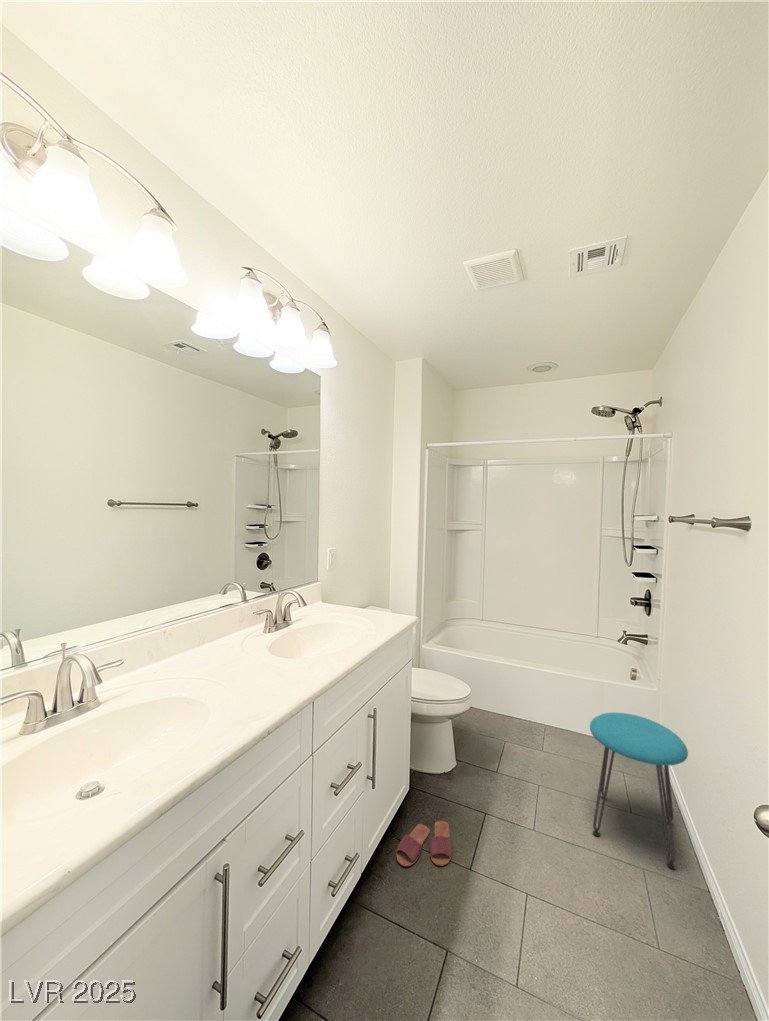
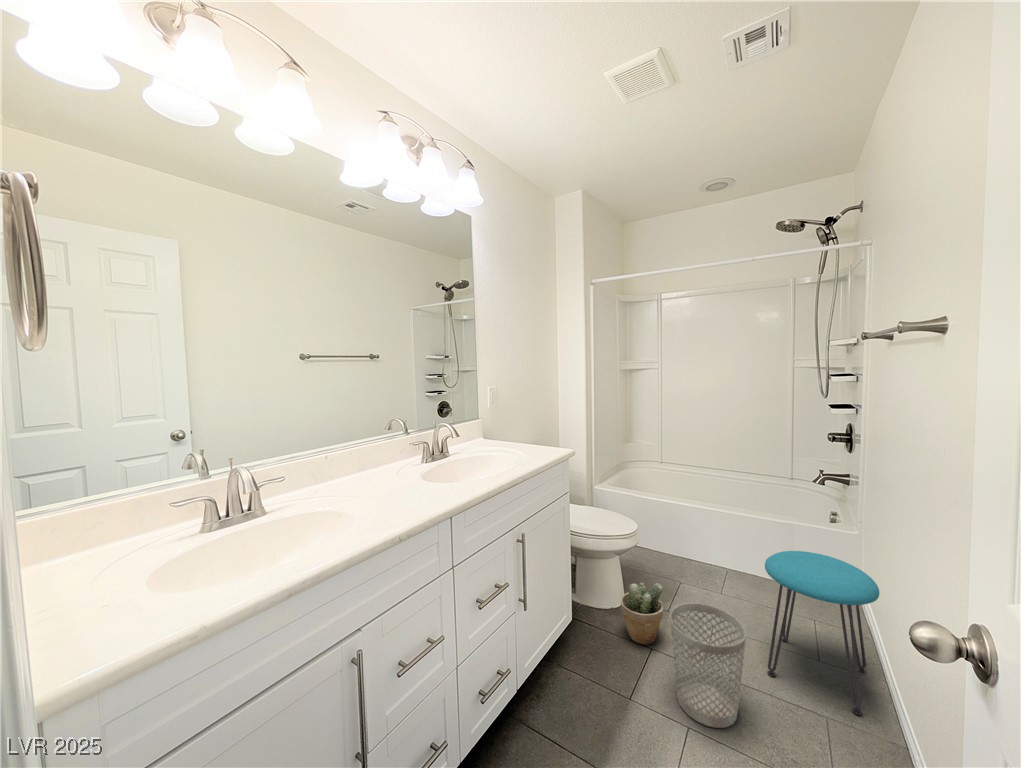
potted plant: none [456,748,498,812] -> present [621,583,664,645]
wastebasket: none [511,770,581,896] -> present [670,603,746,728]
slippers: present [396,821,452,866] -> none [556,650,612,690]

